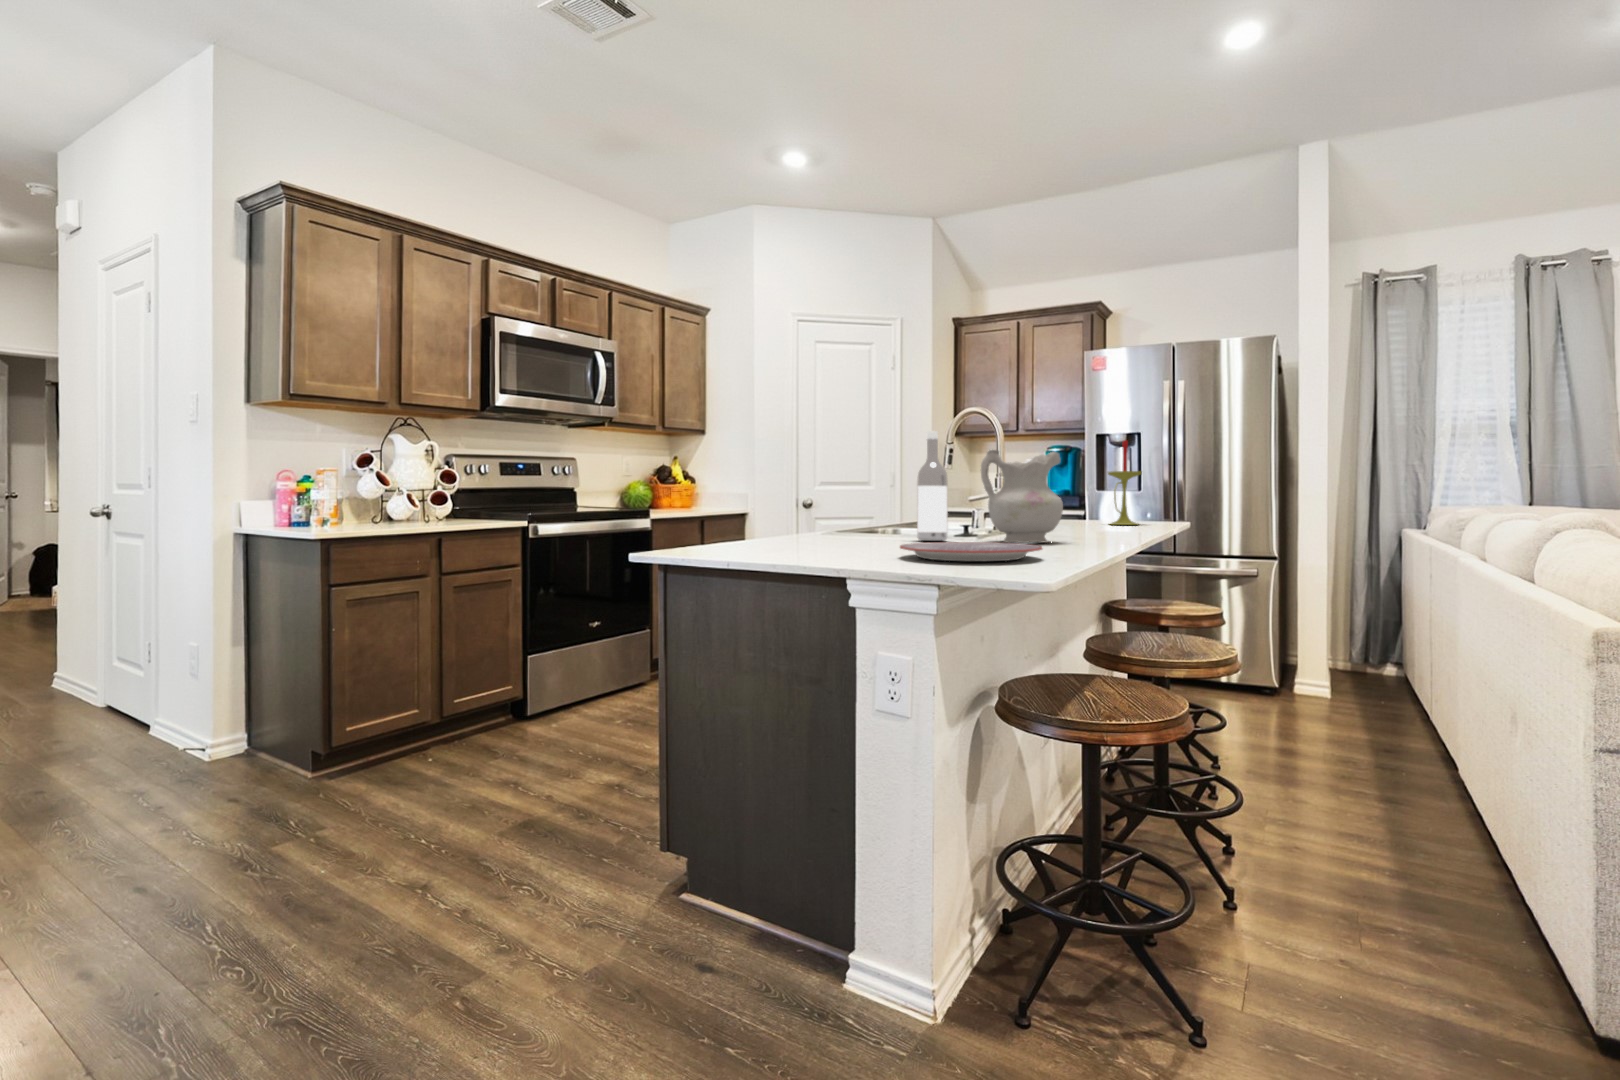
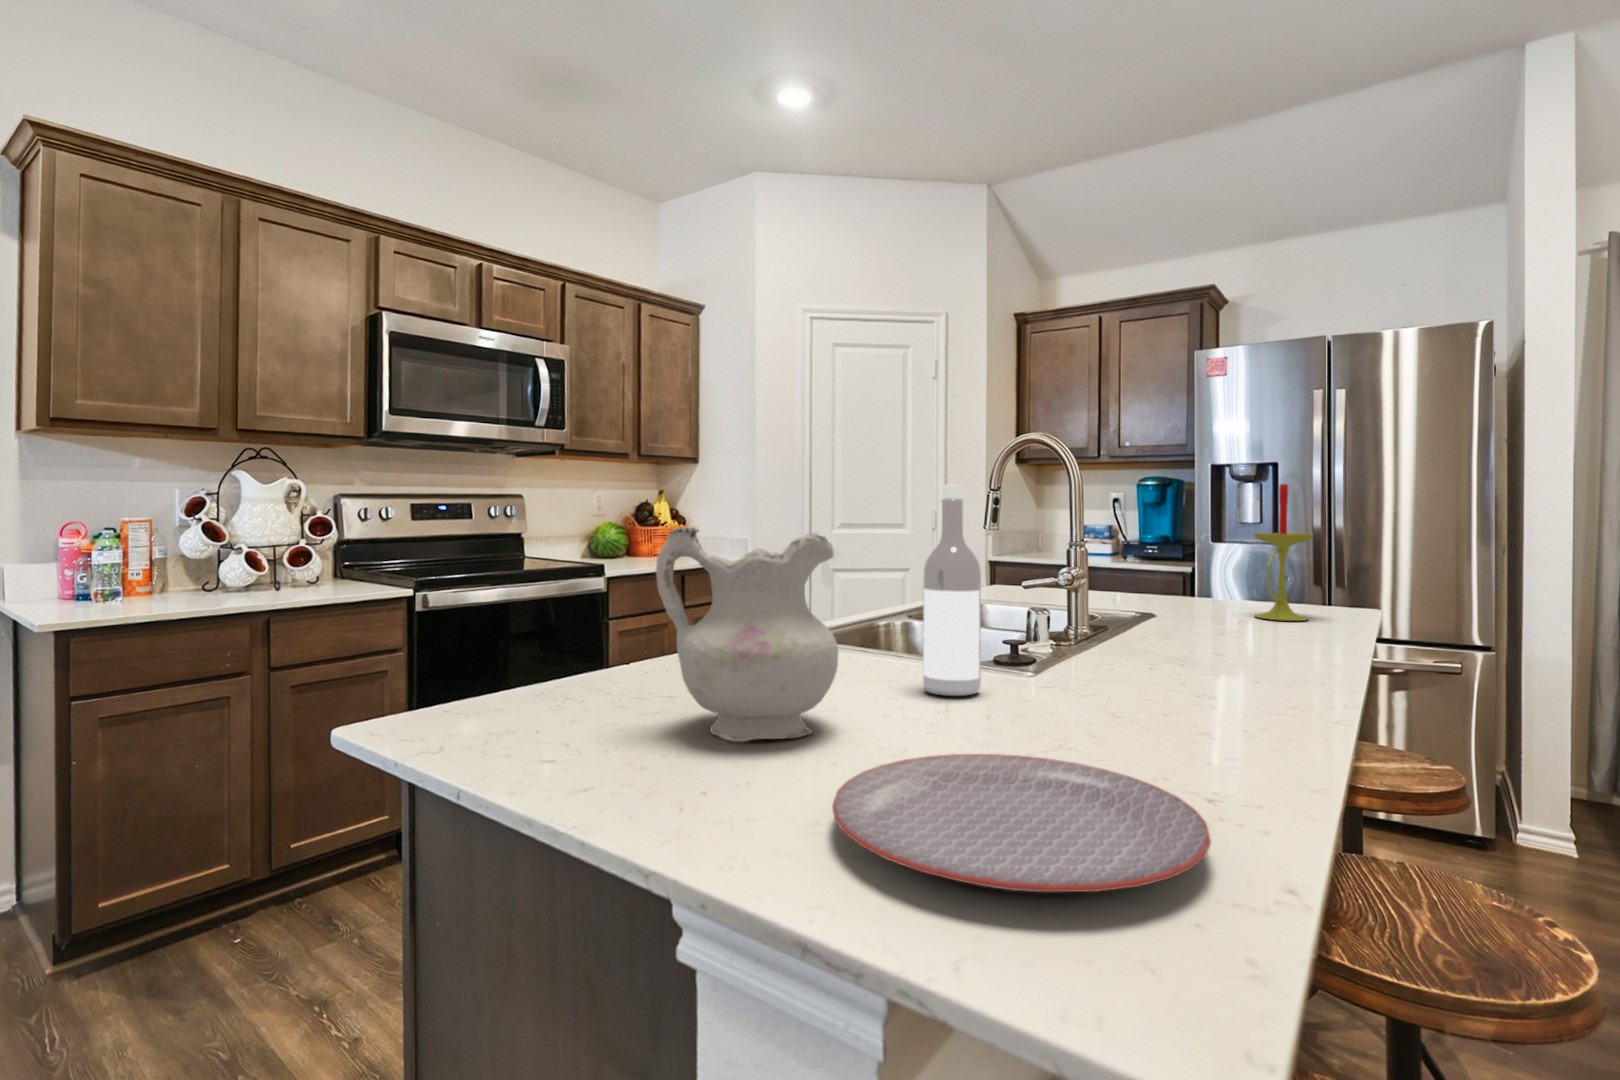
ceramic pitcher: present [981,450,1063,543] -> present [656,527,839,740]

